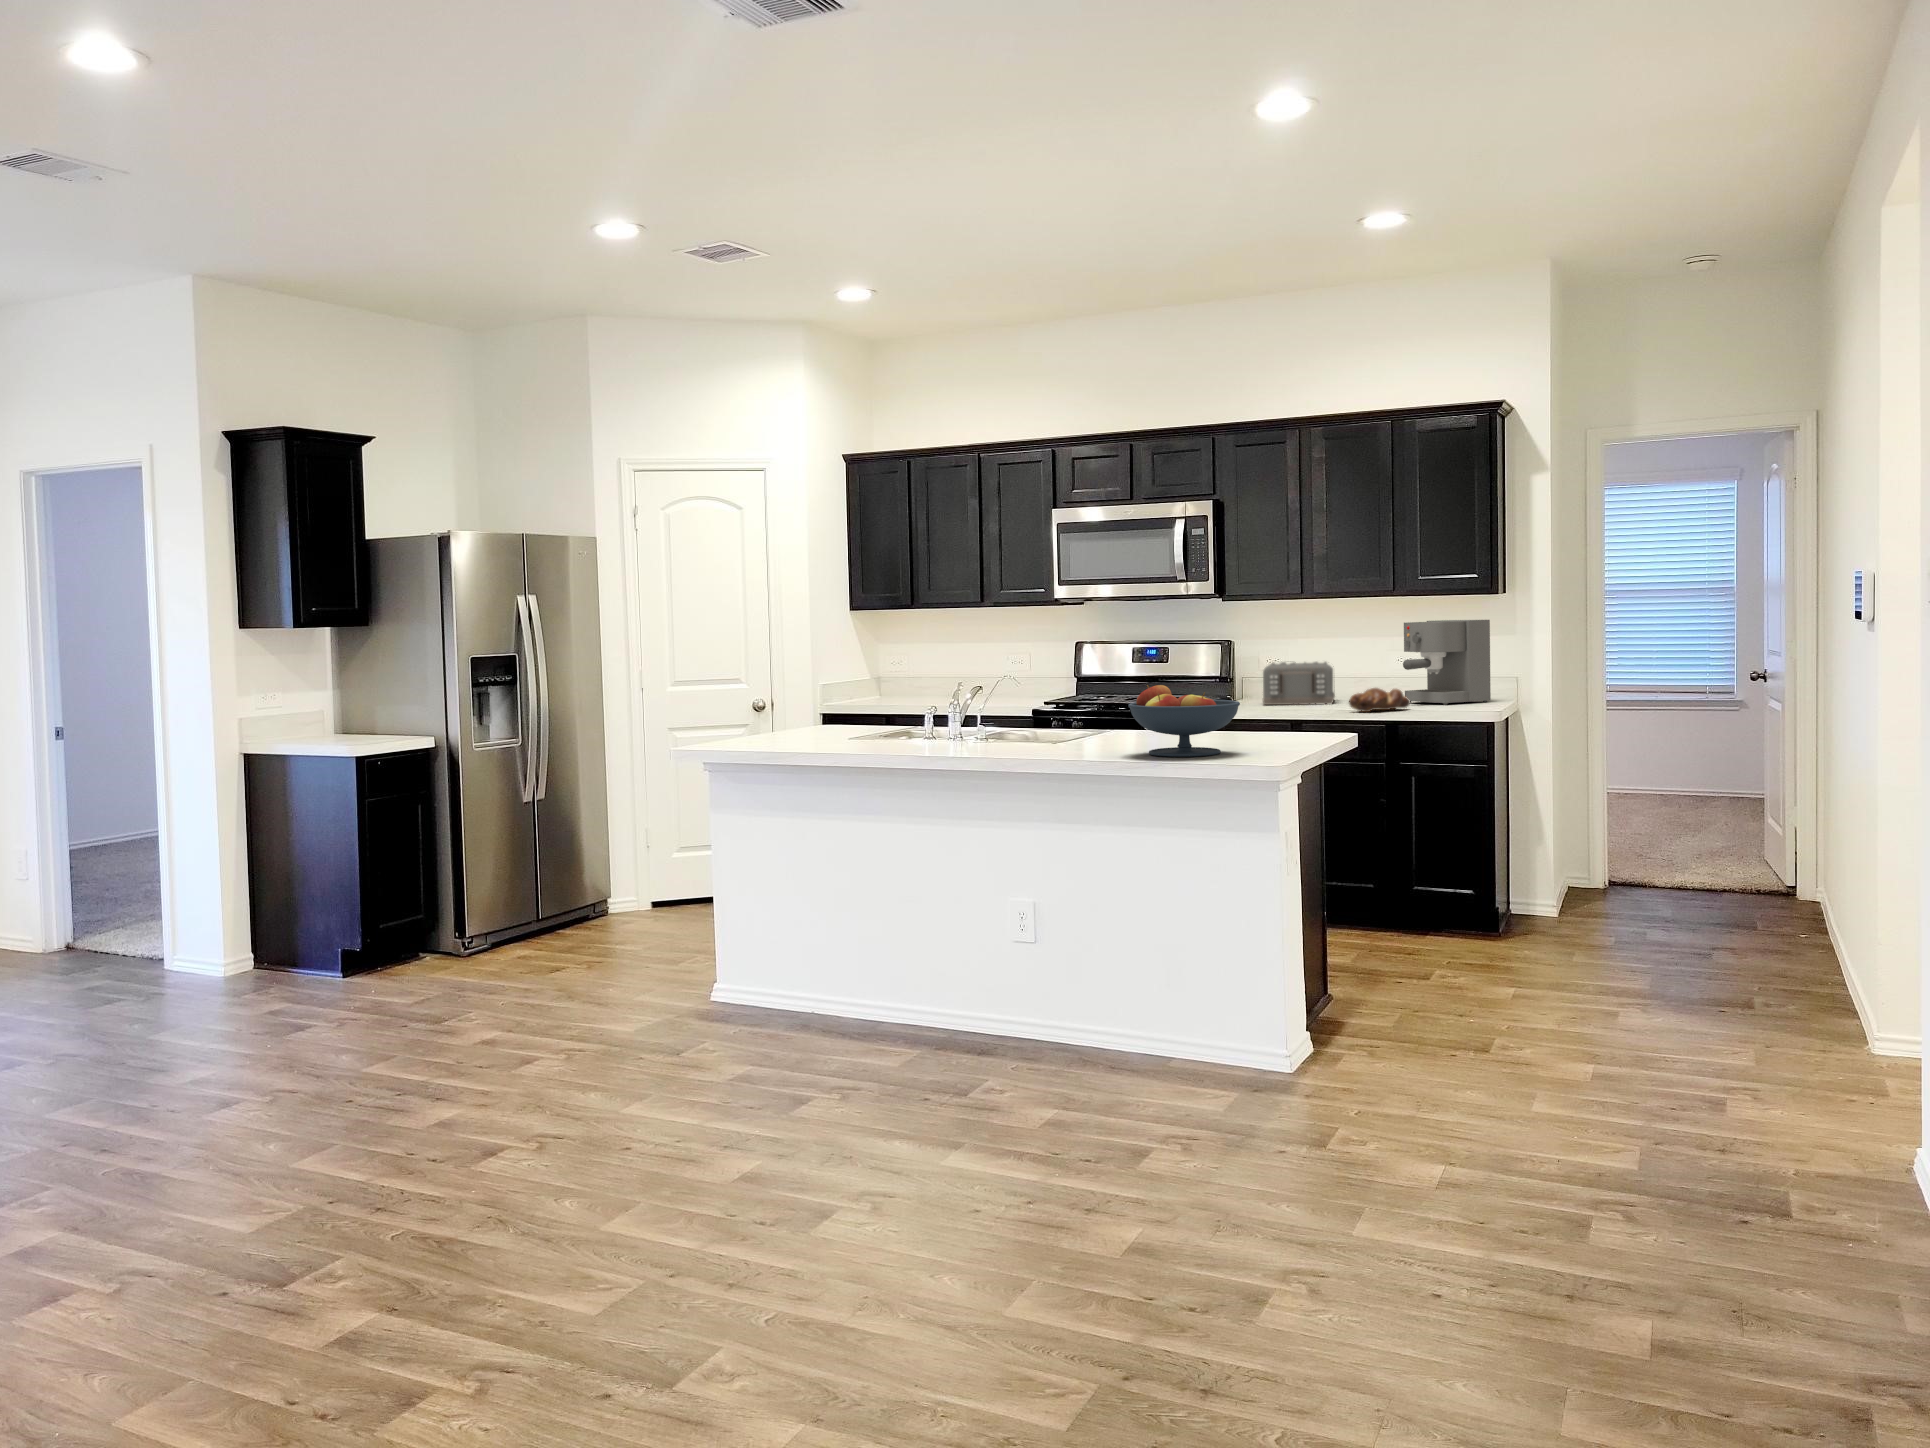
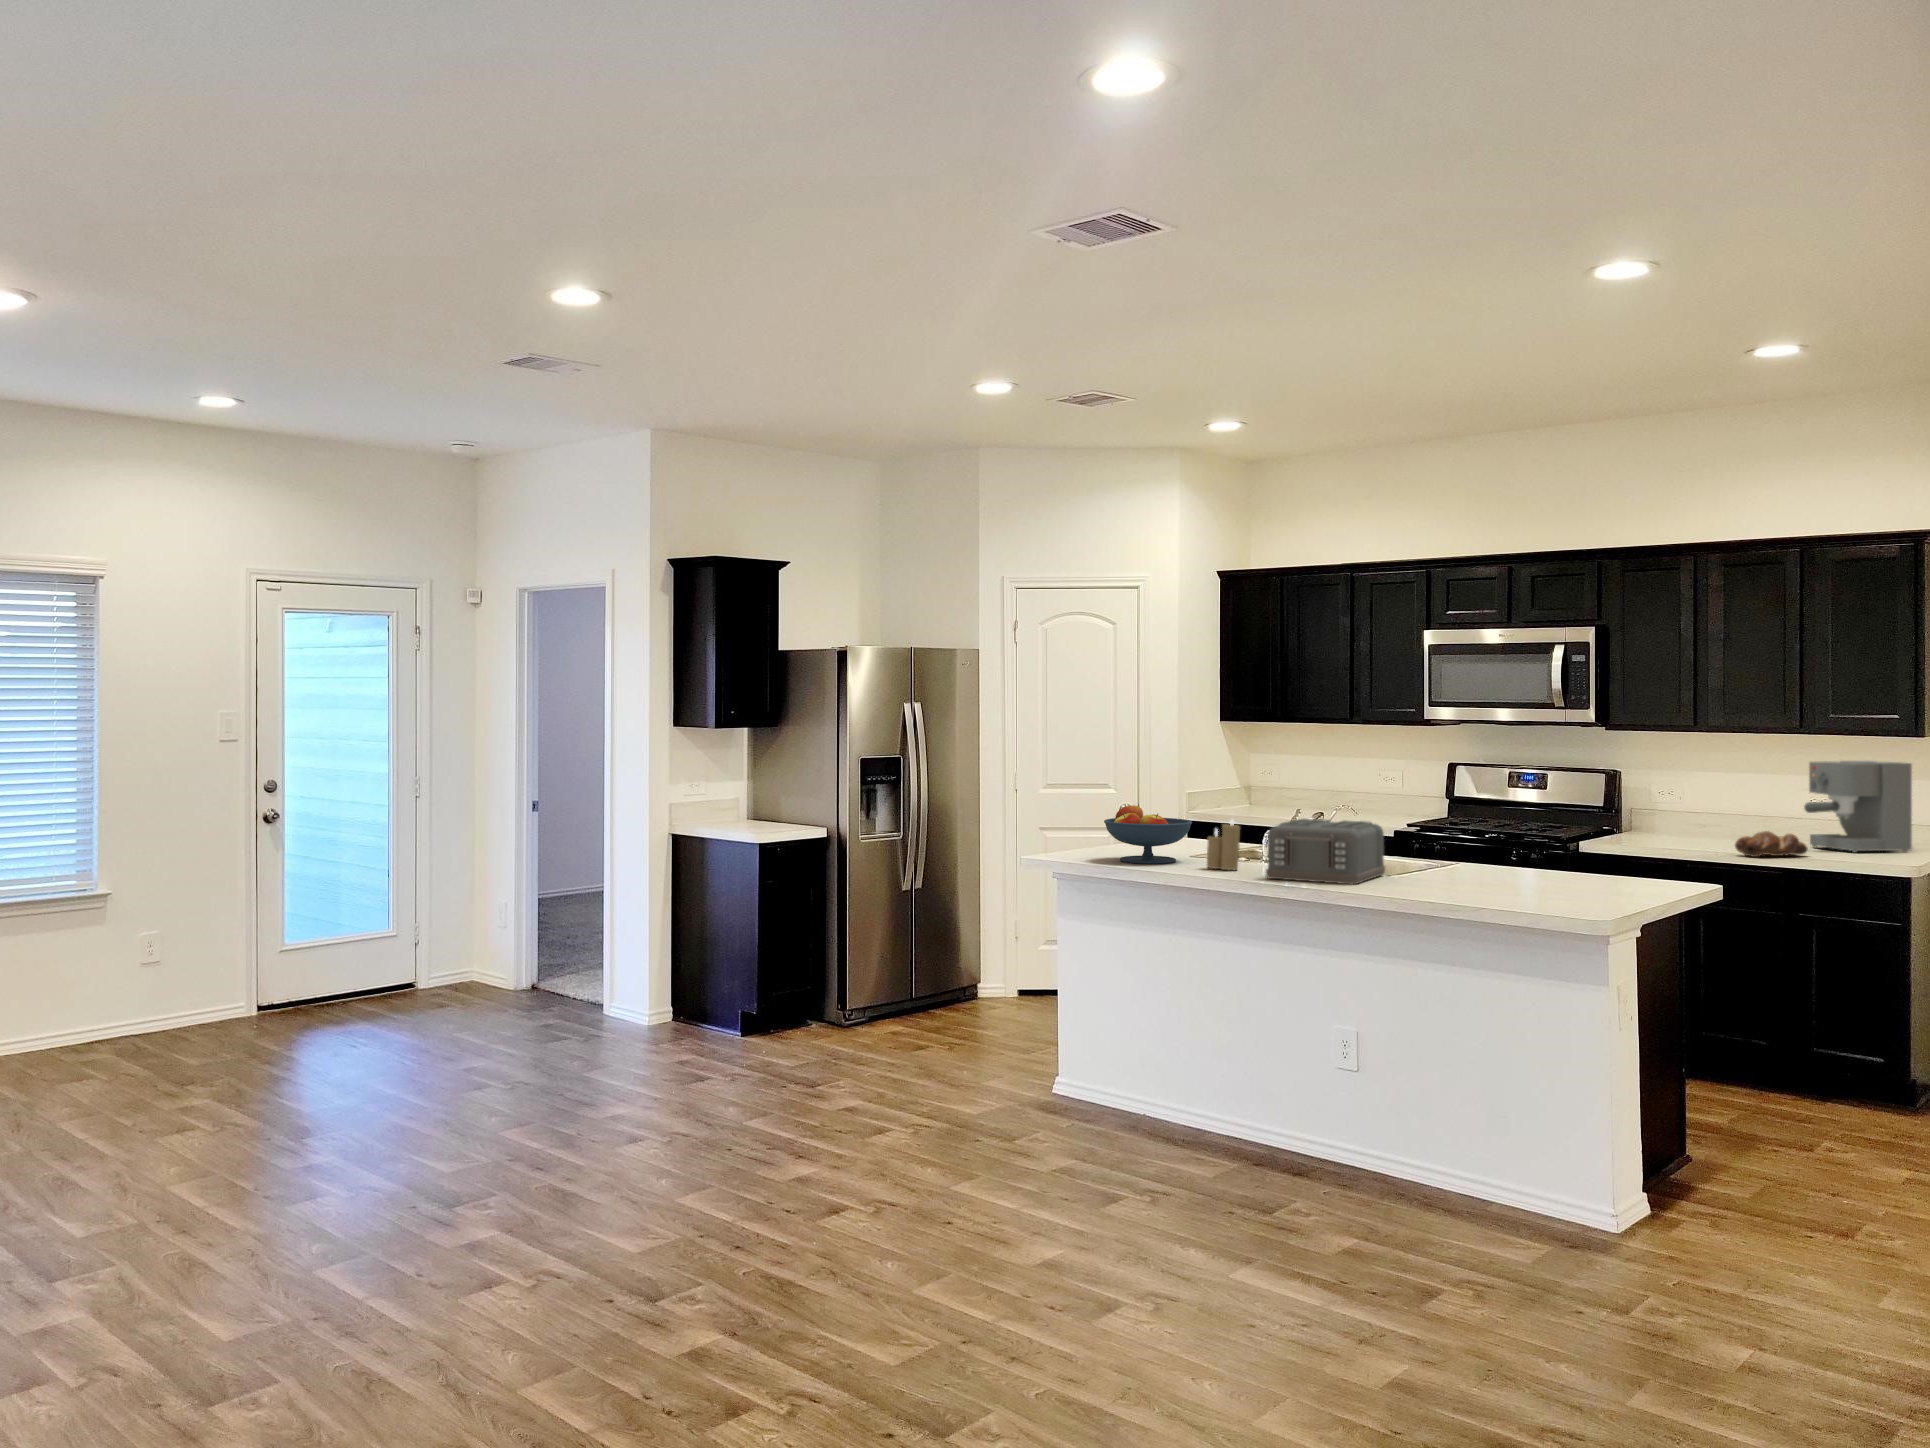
toaster: present [1263,662,1335,705] -> present [1266,819,1385,884]
fruit bowl: present [1129,685,1240,757] -> present [1104,805,1192,864]
candle: none [868,694,902,749] -> present [1207,819,1240,870]

